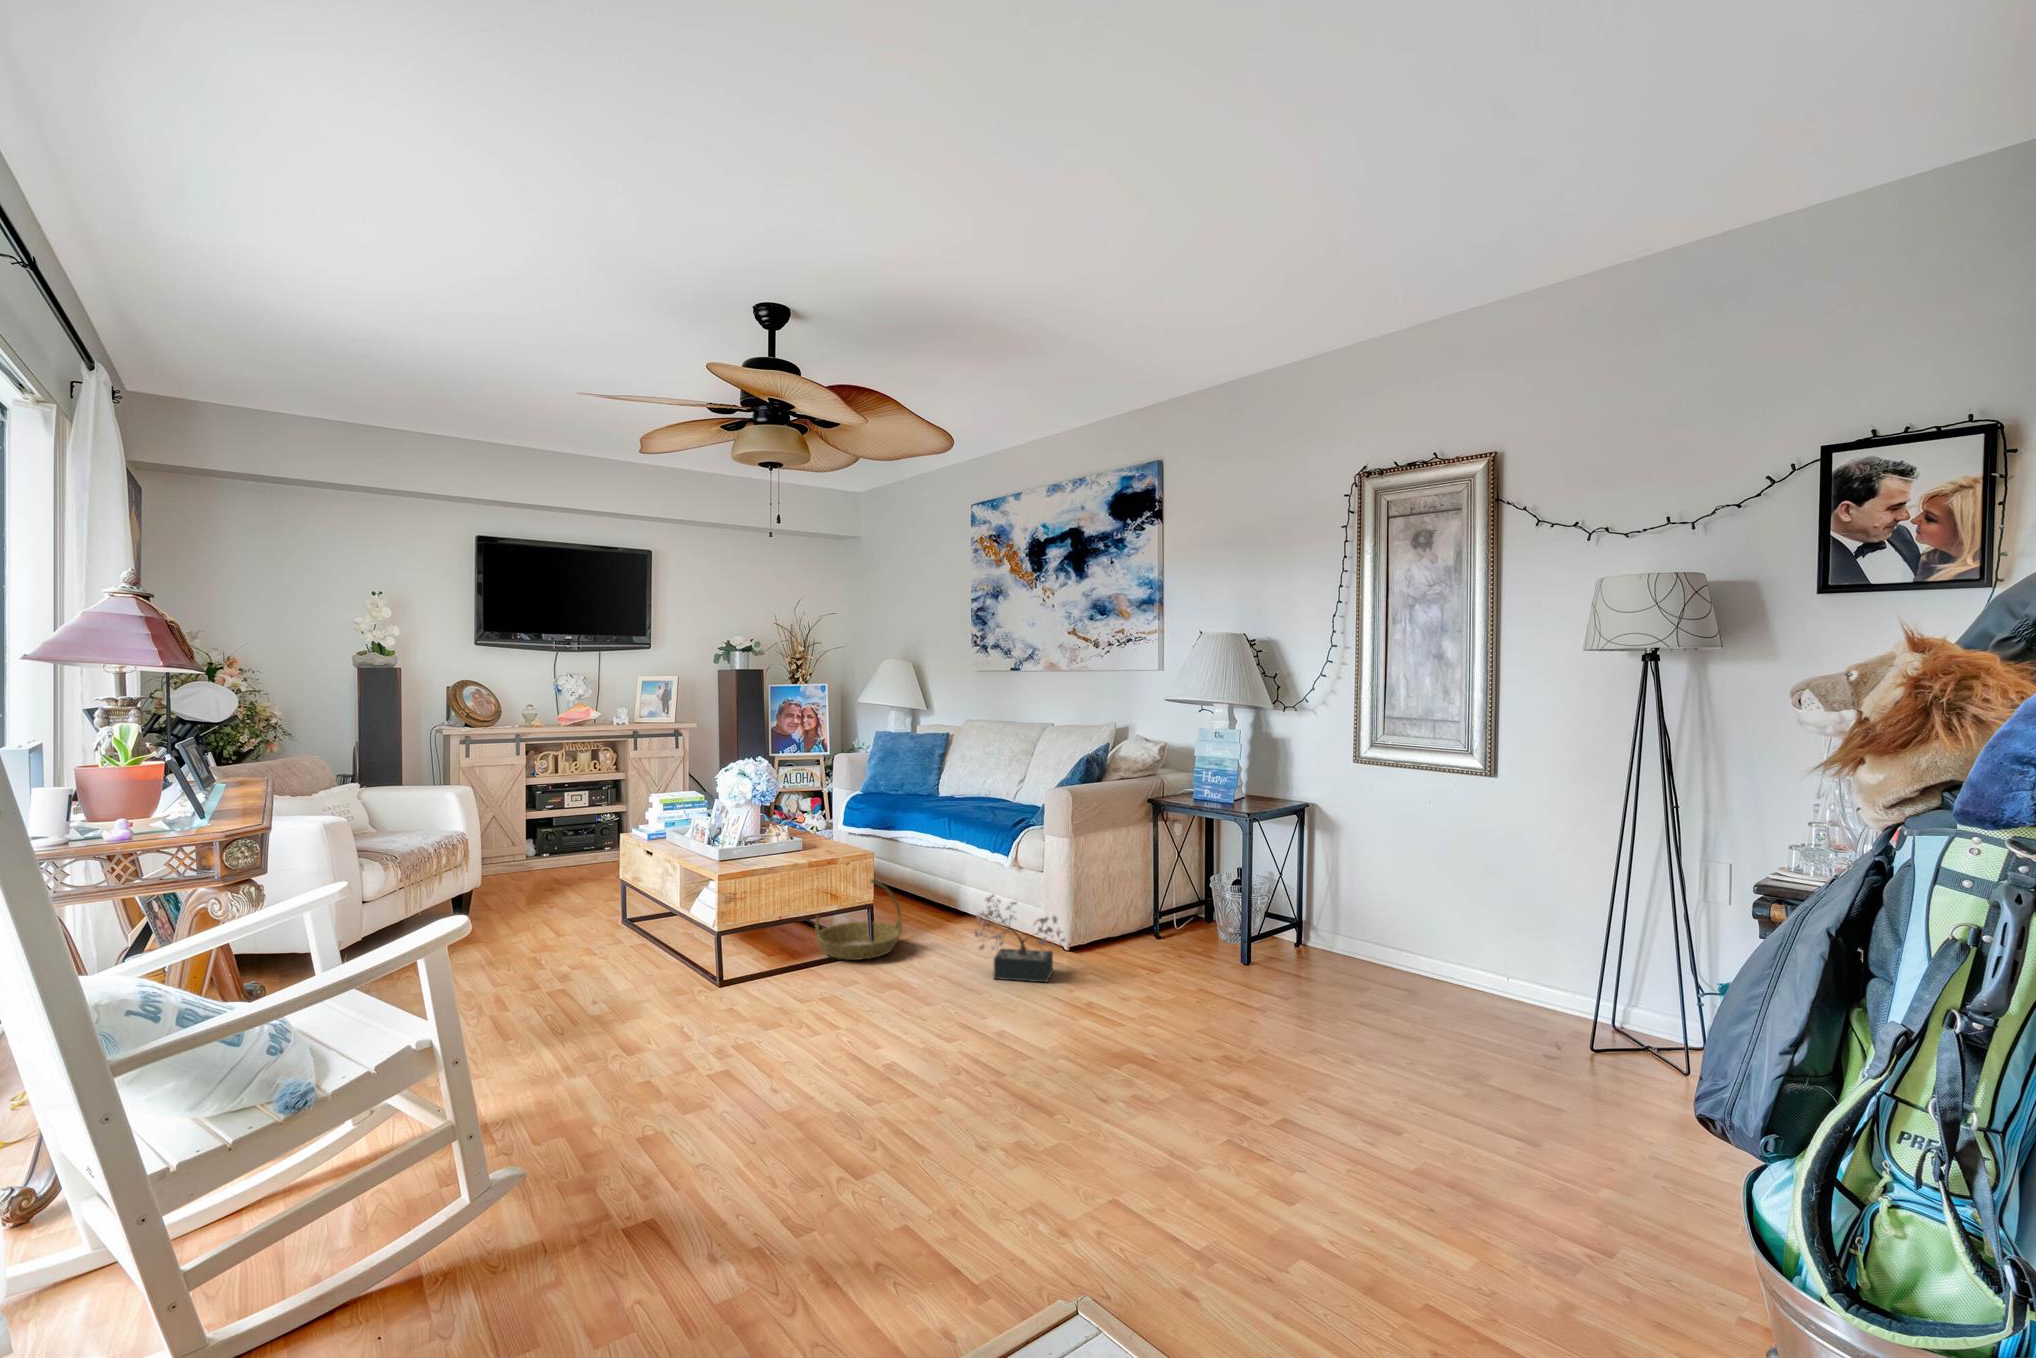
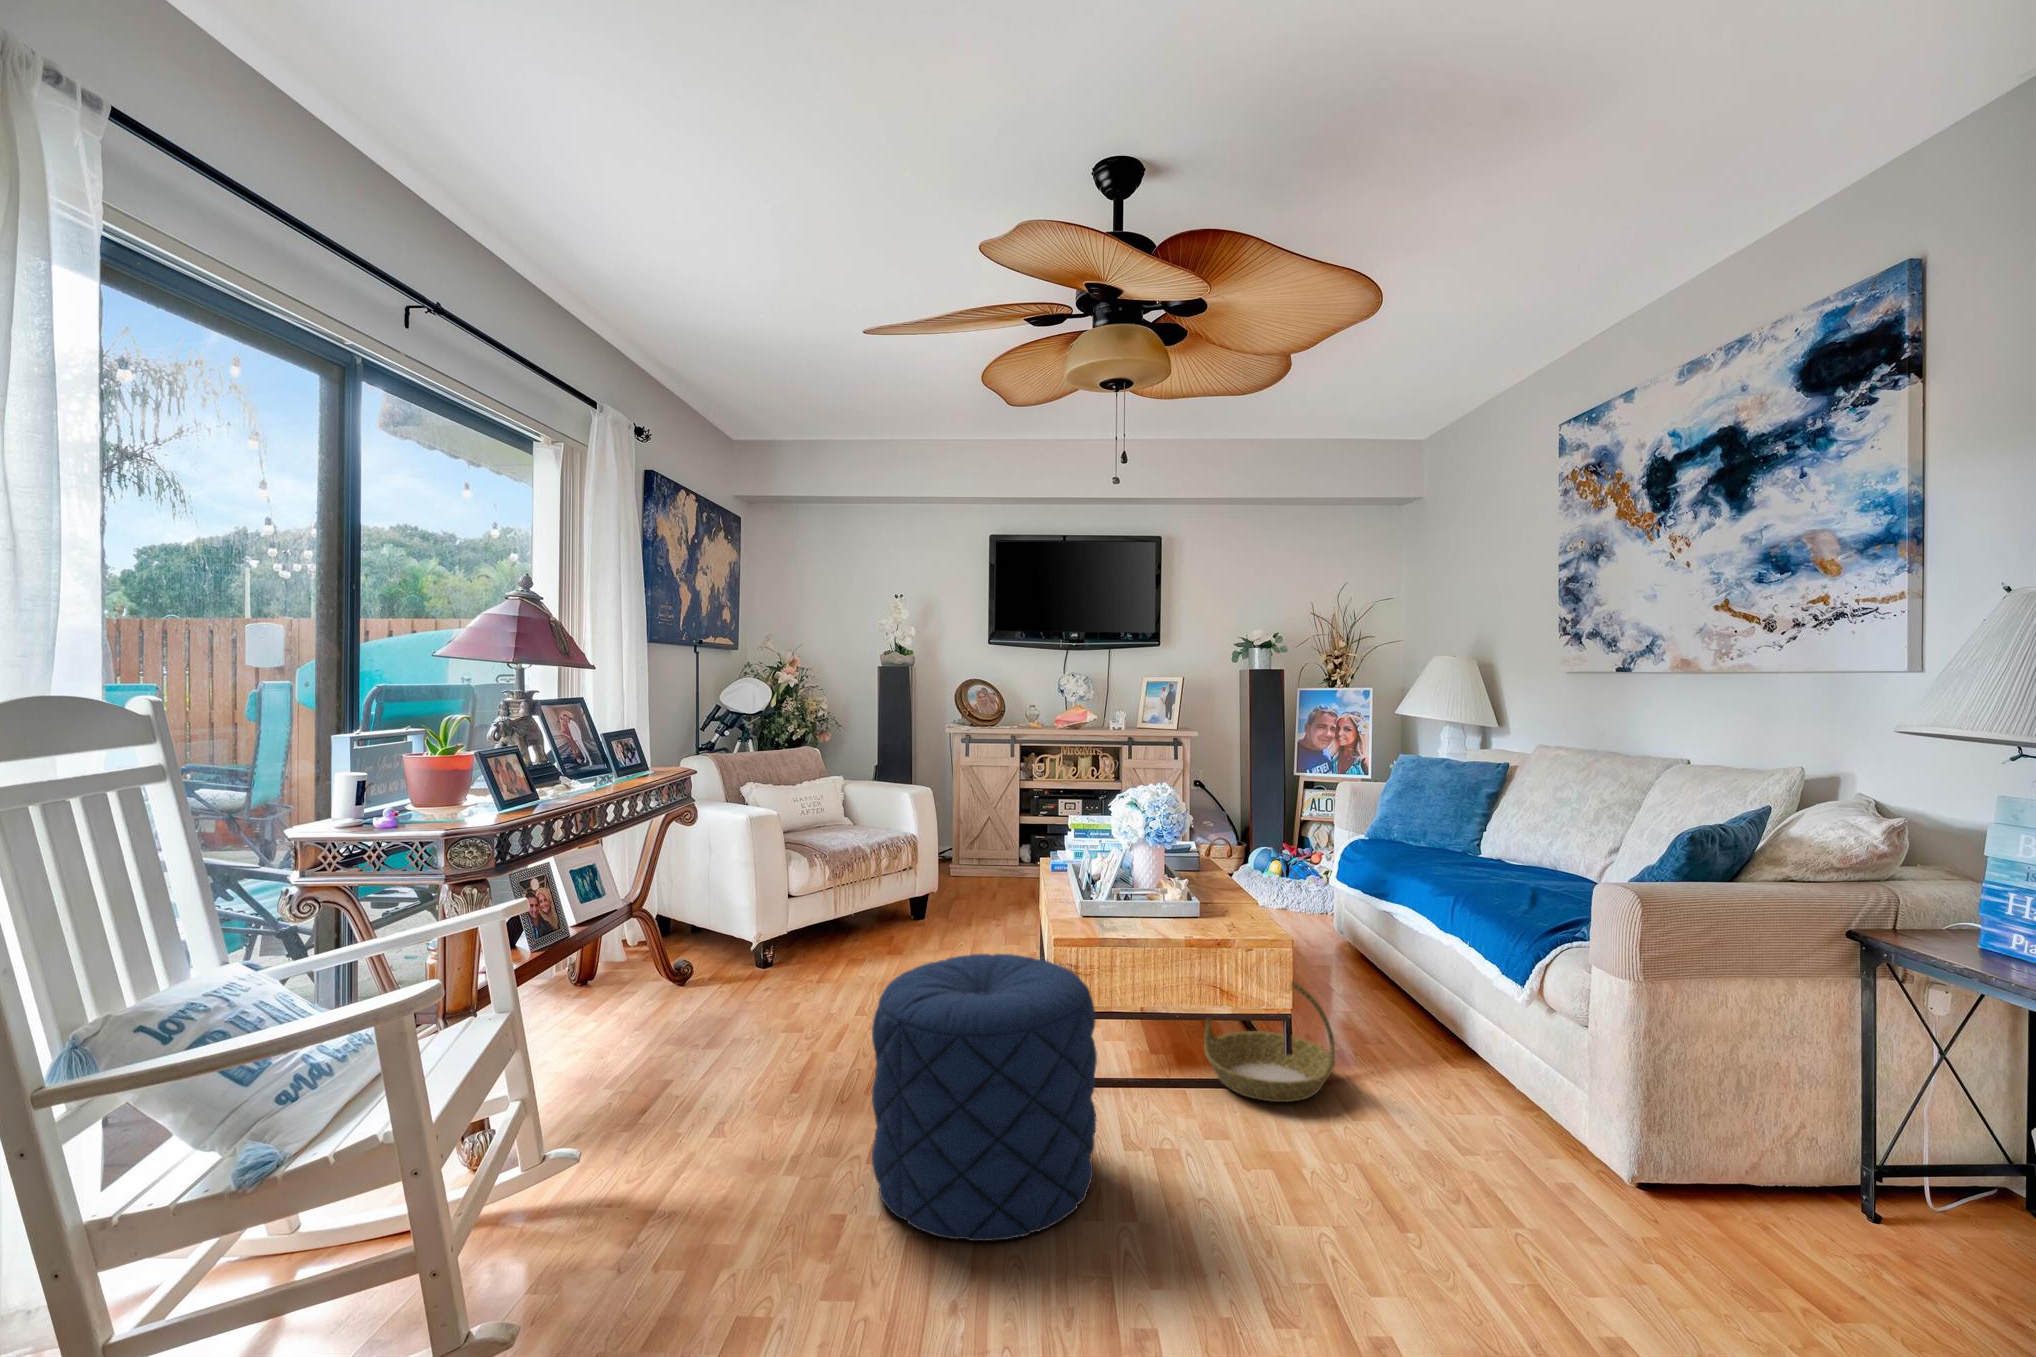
pouf: none [643,878,806,1062] -> present [872,954,1097,1241]
decorative plant: present [975,895,1065,982] -> none [1414,1056,1604,1259]

